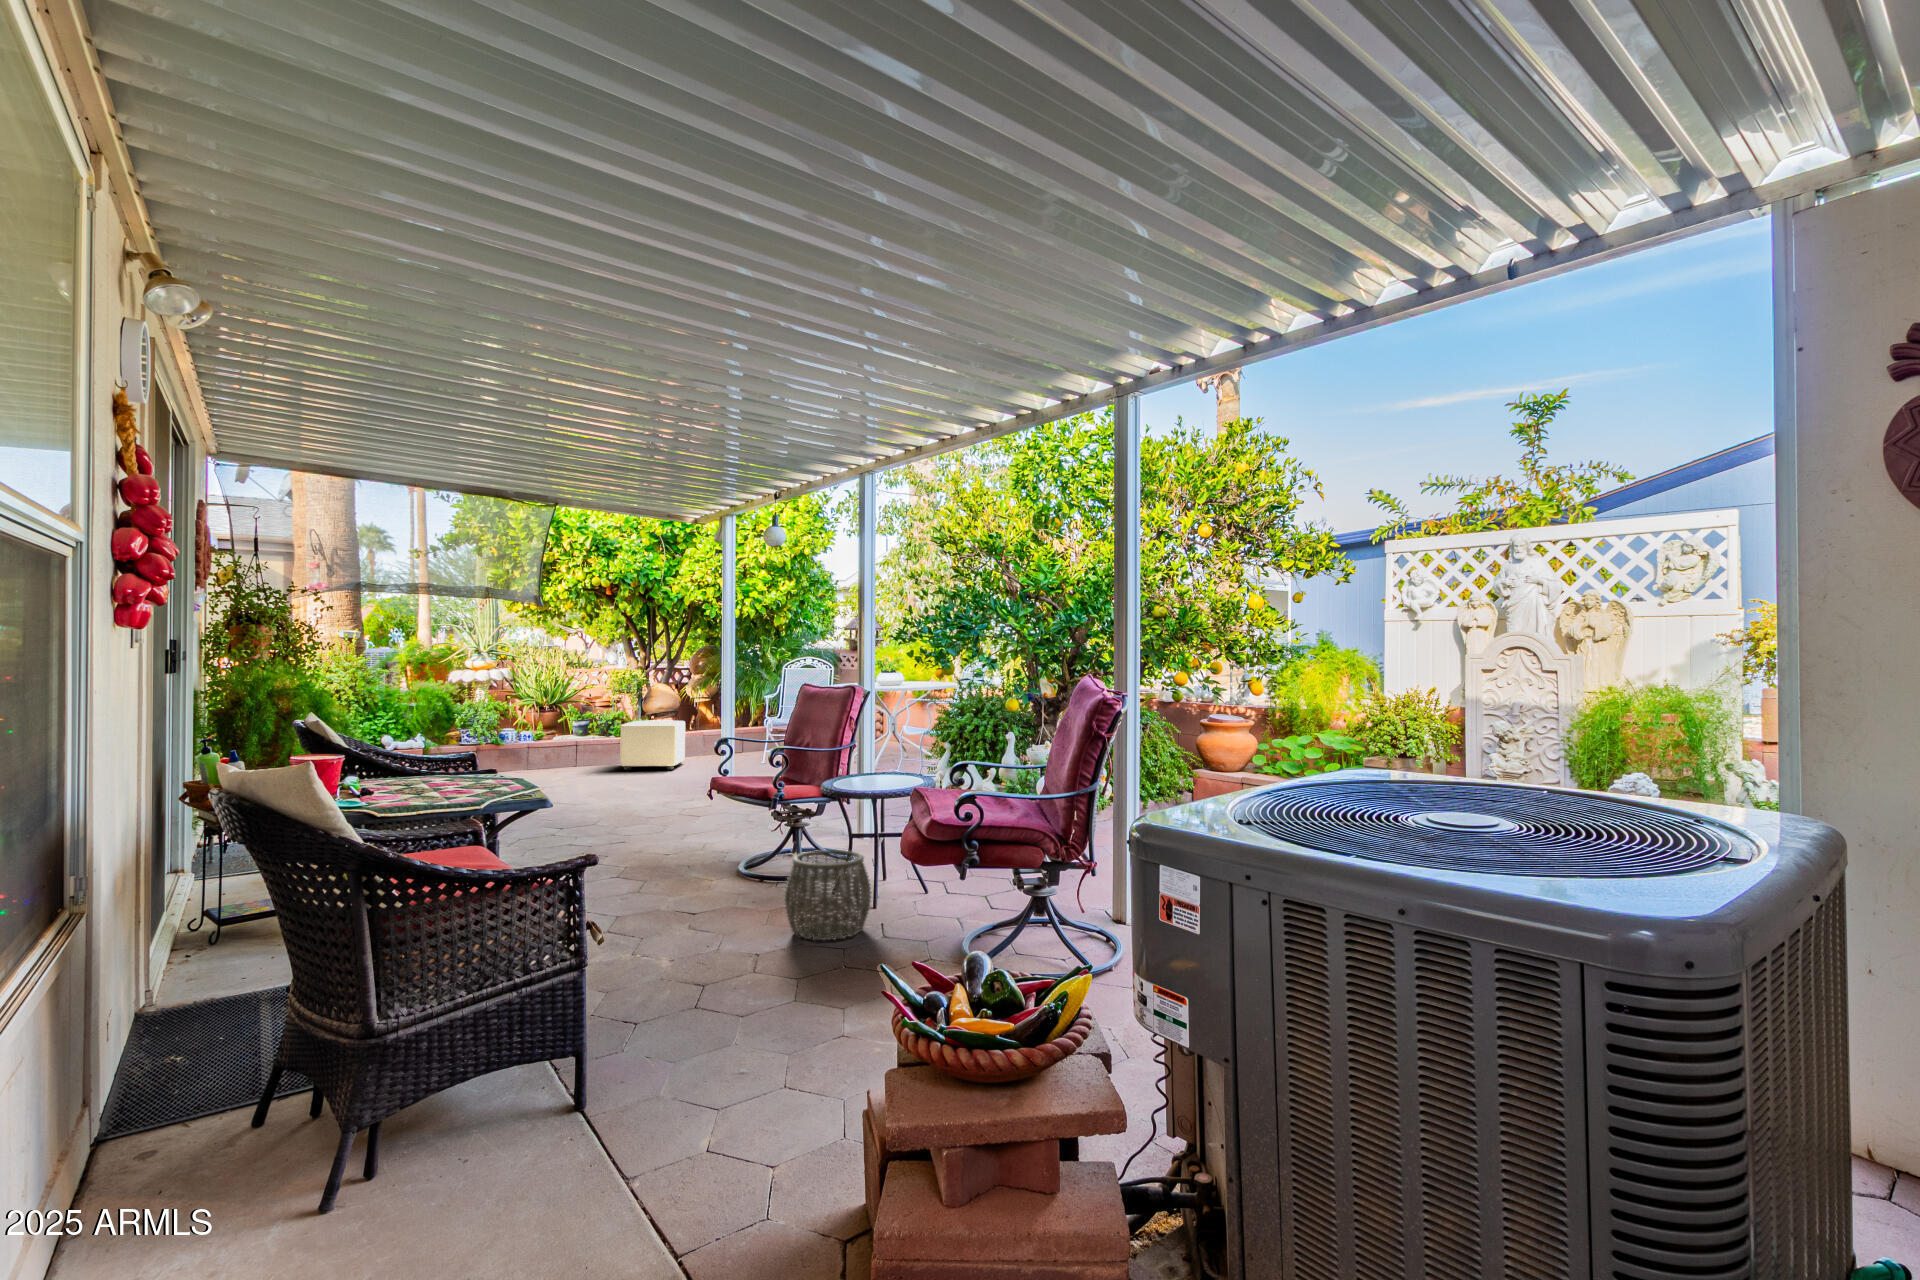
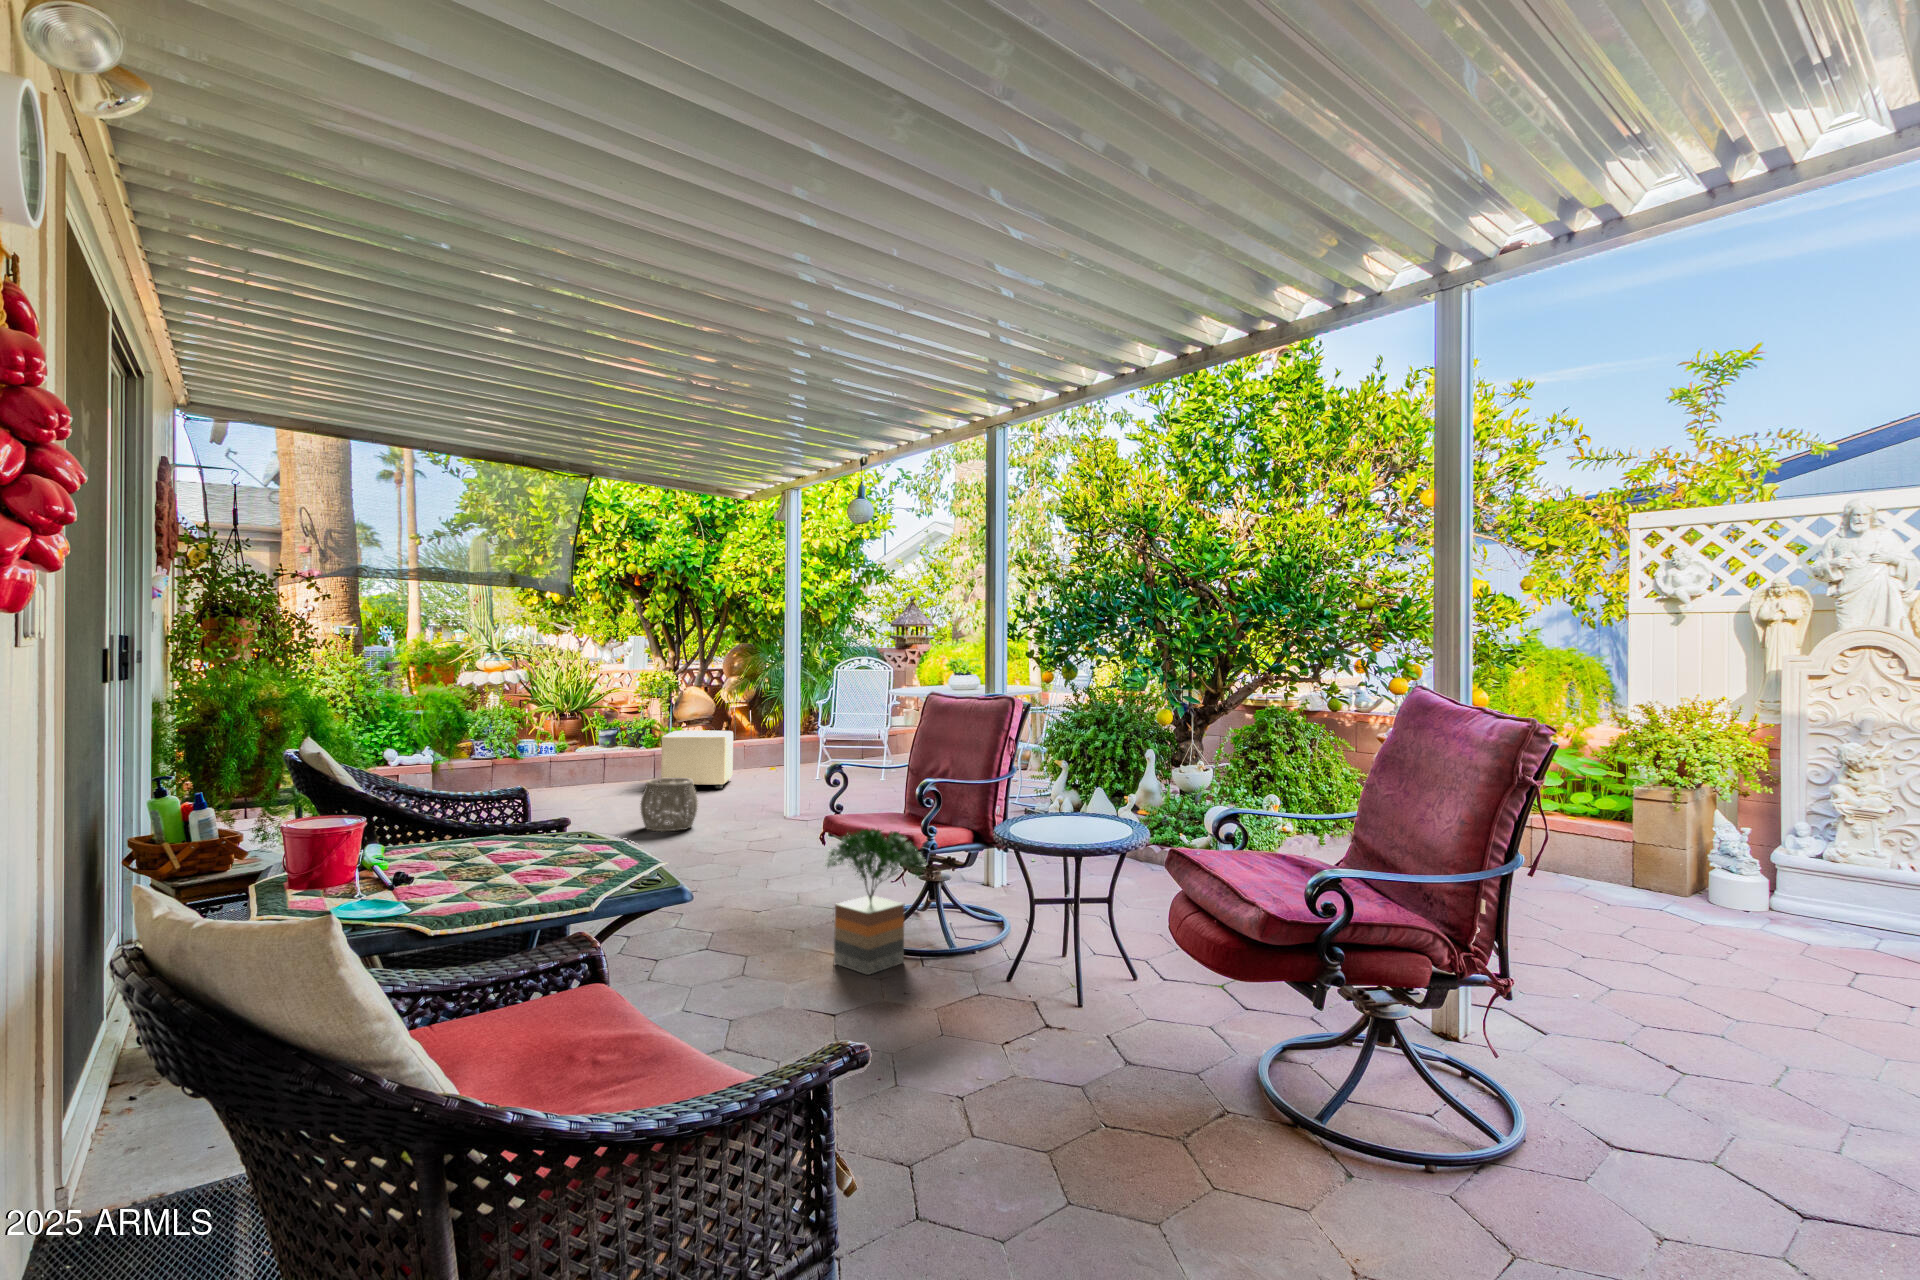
potted tree: none [696,778,776,887] -> present [825,829,927,975]
woven basket: present [784,850,871,940] -> present [640,778,698,832]

